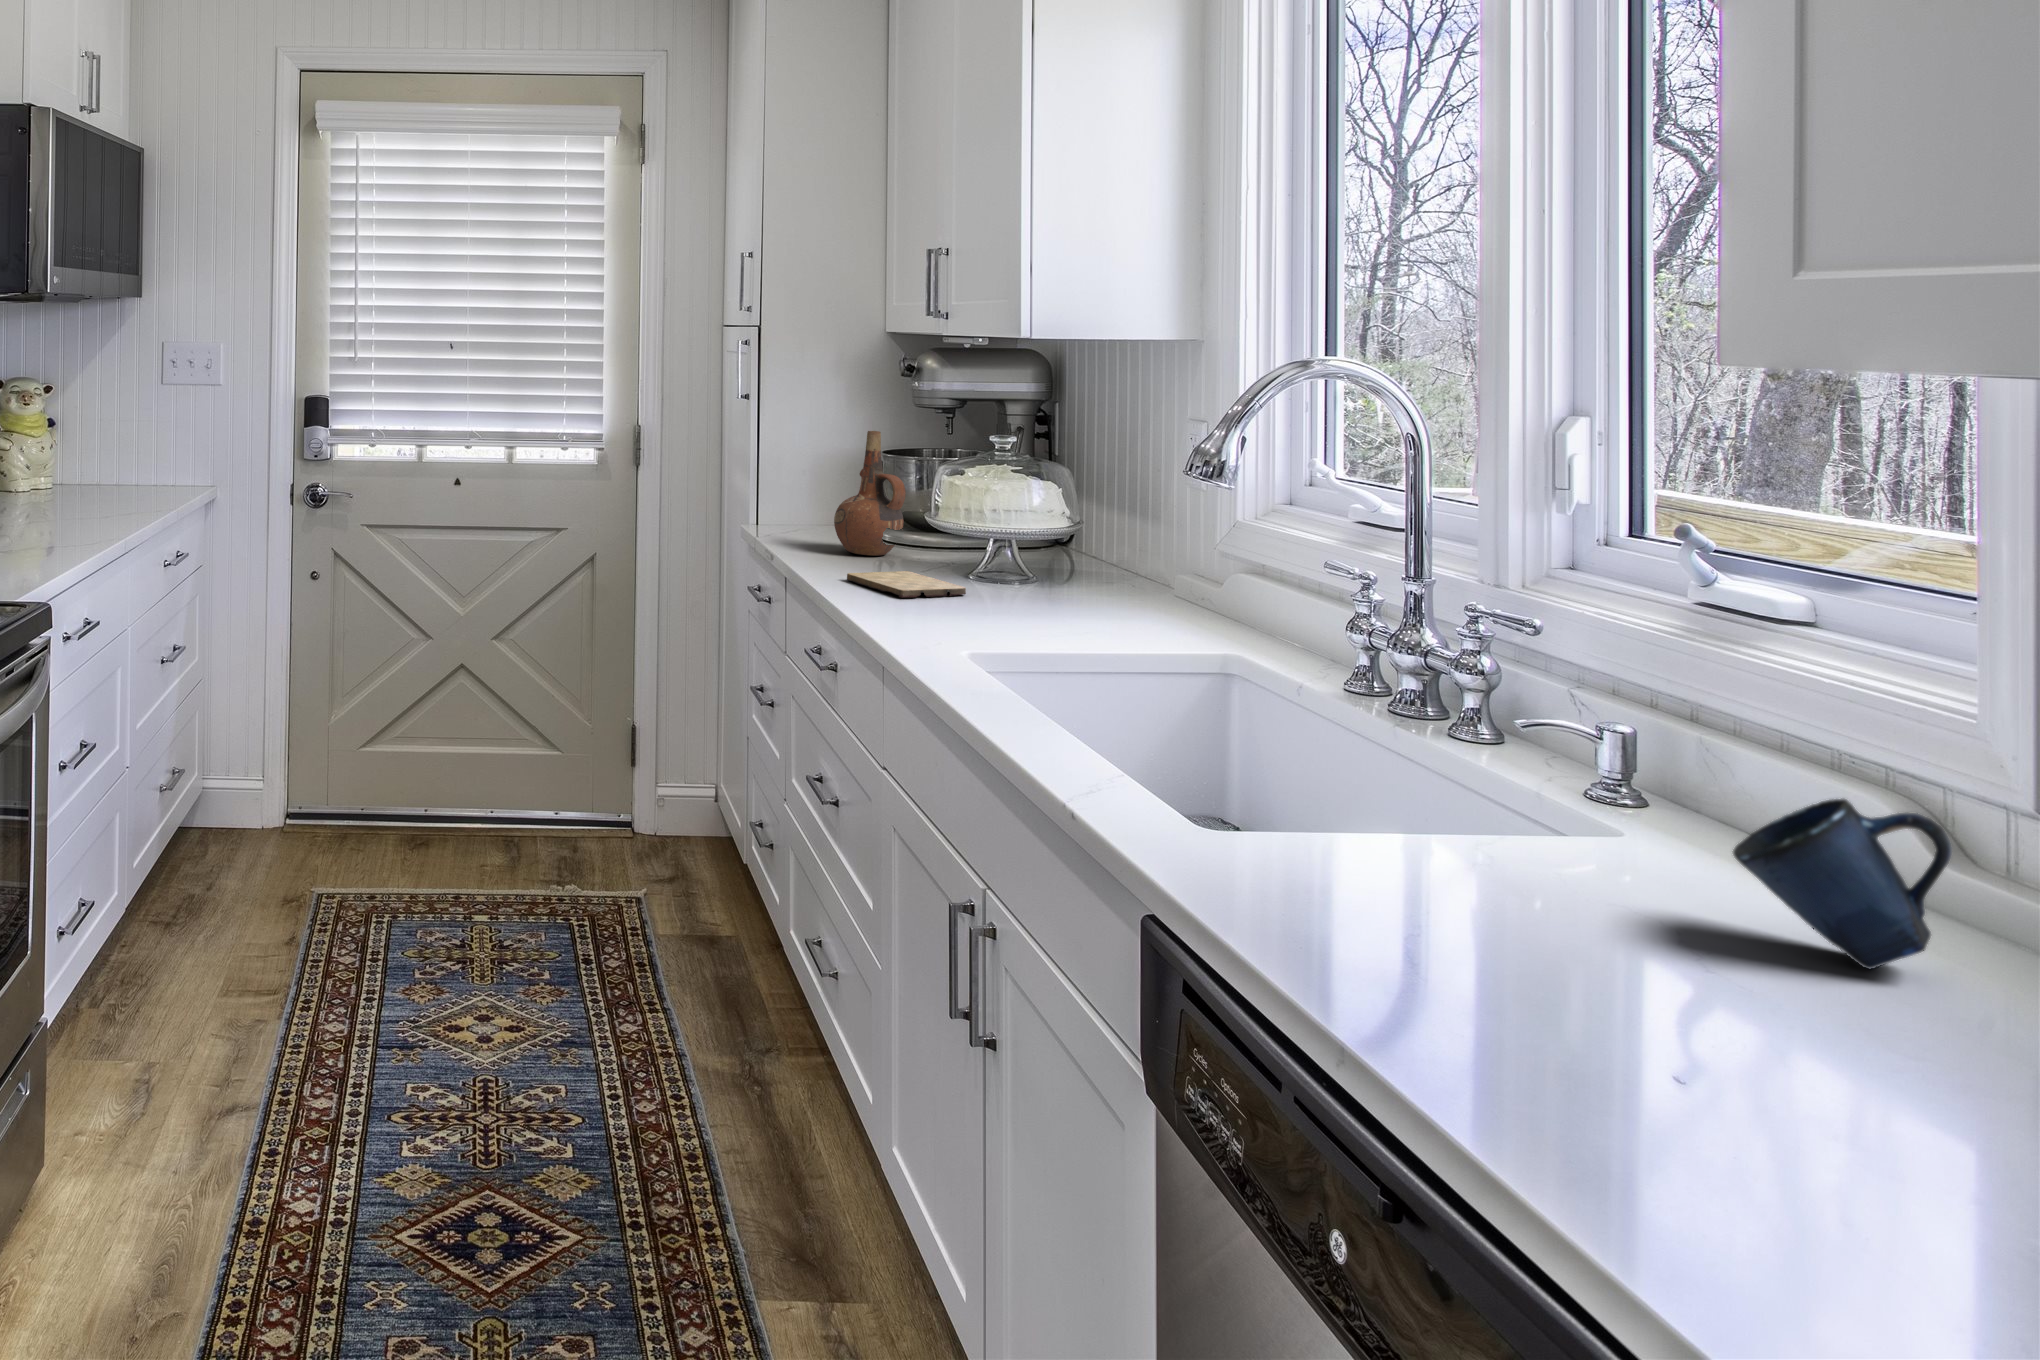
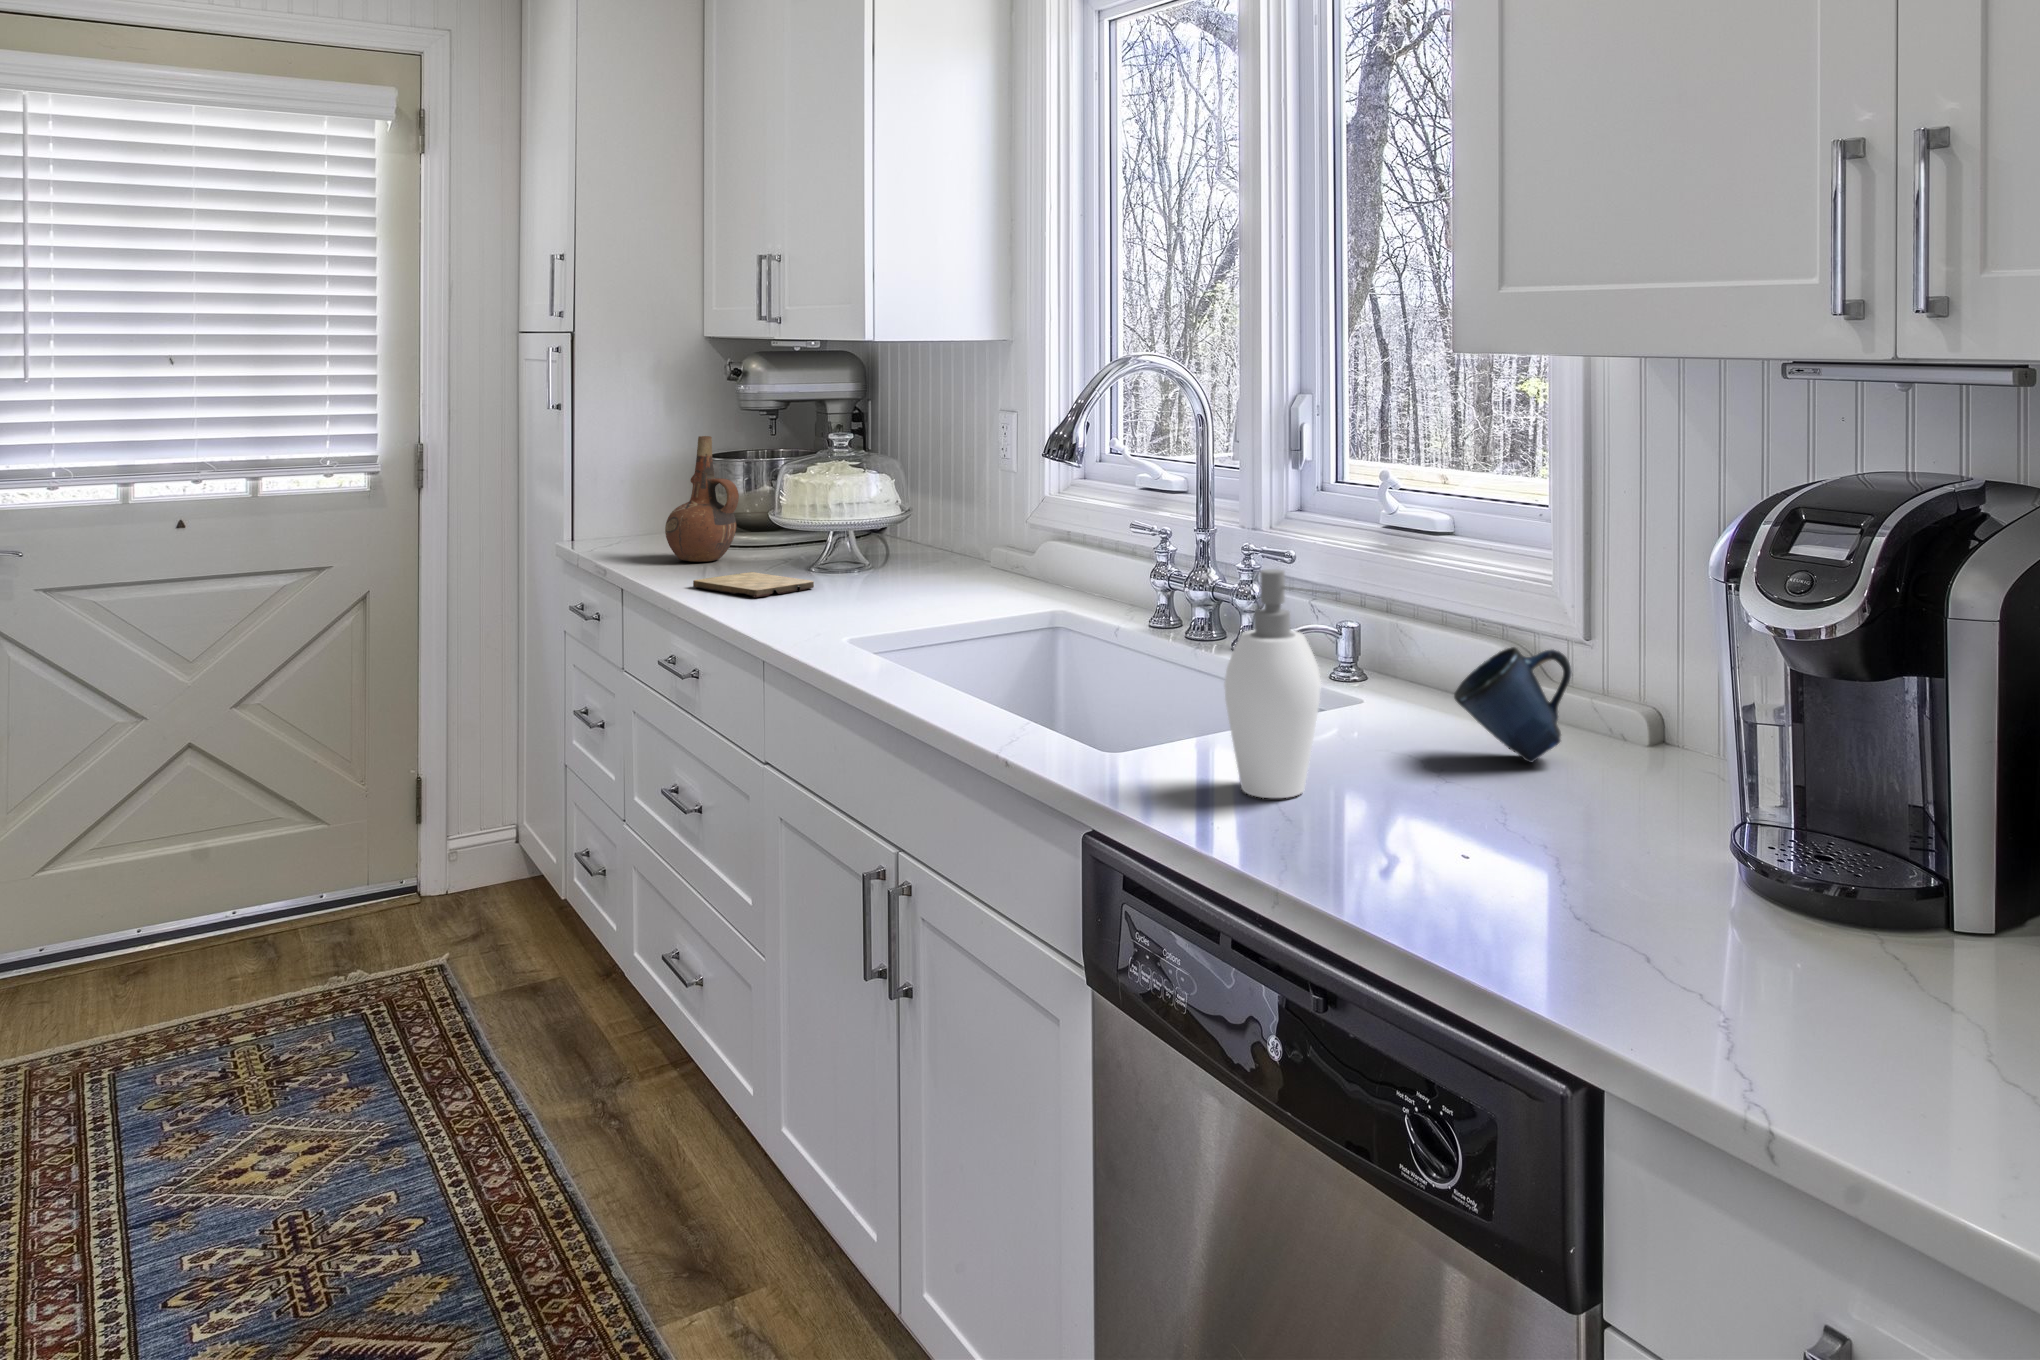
soap dispenser: none [1348,642,1516,935] -> present [1224,569,1340,798]

